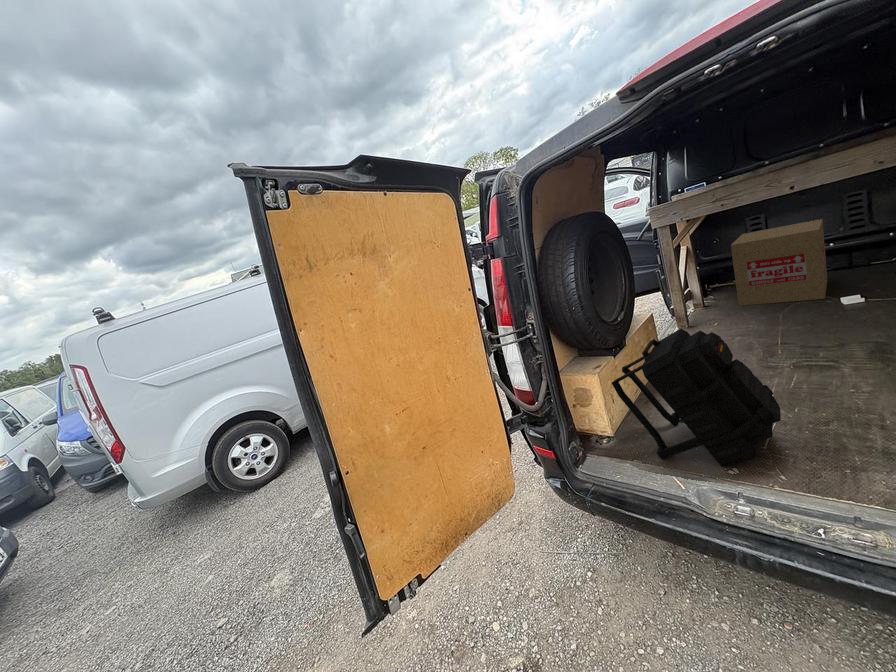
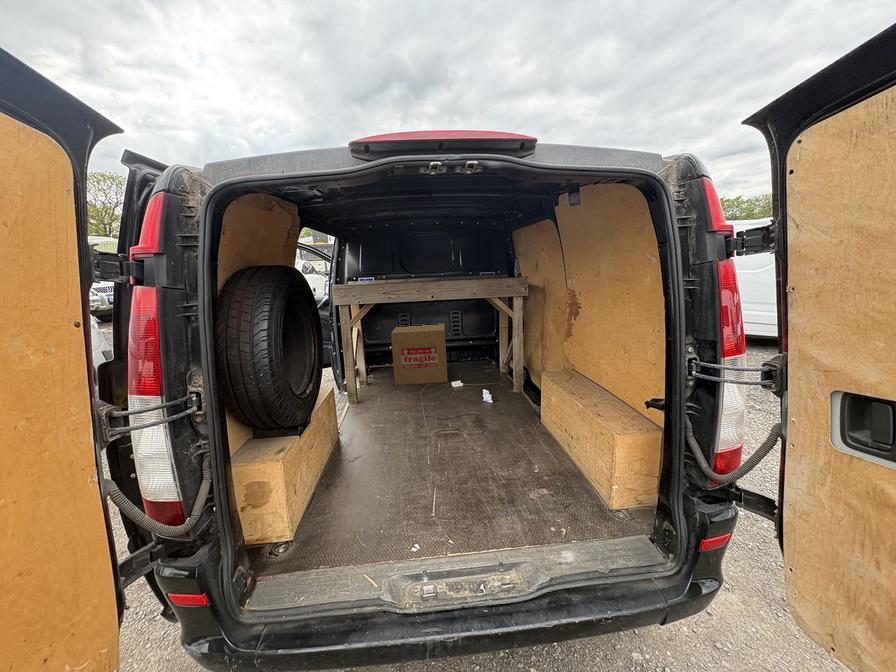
backpack: present [612,329,781,467] -> none [295,403,443,551]

